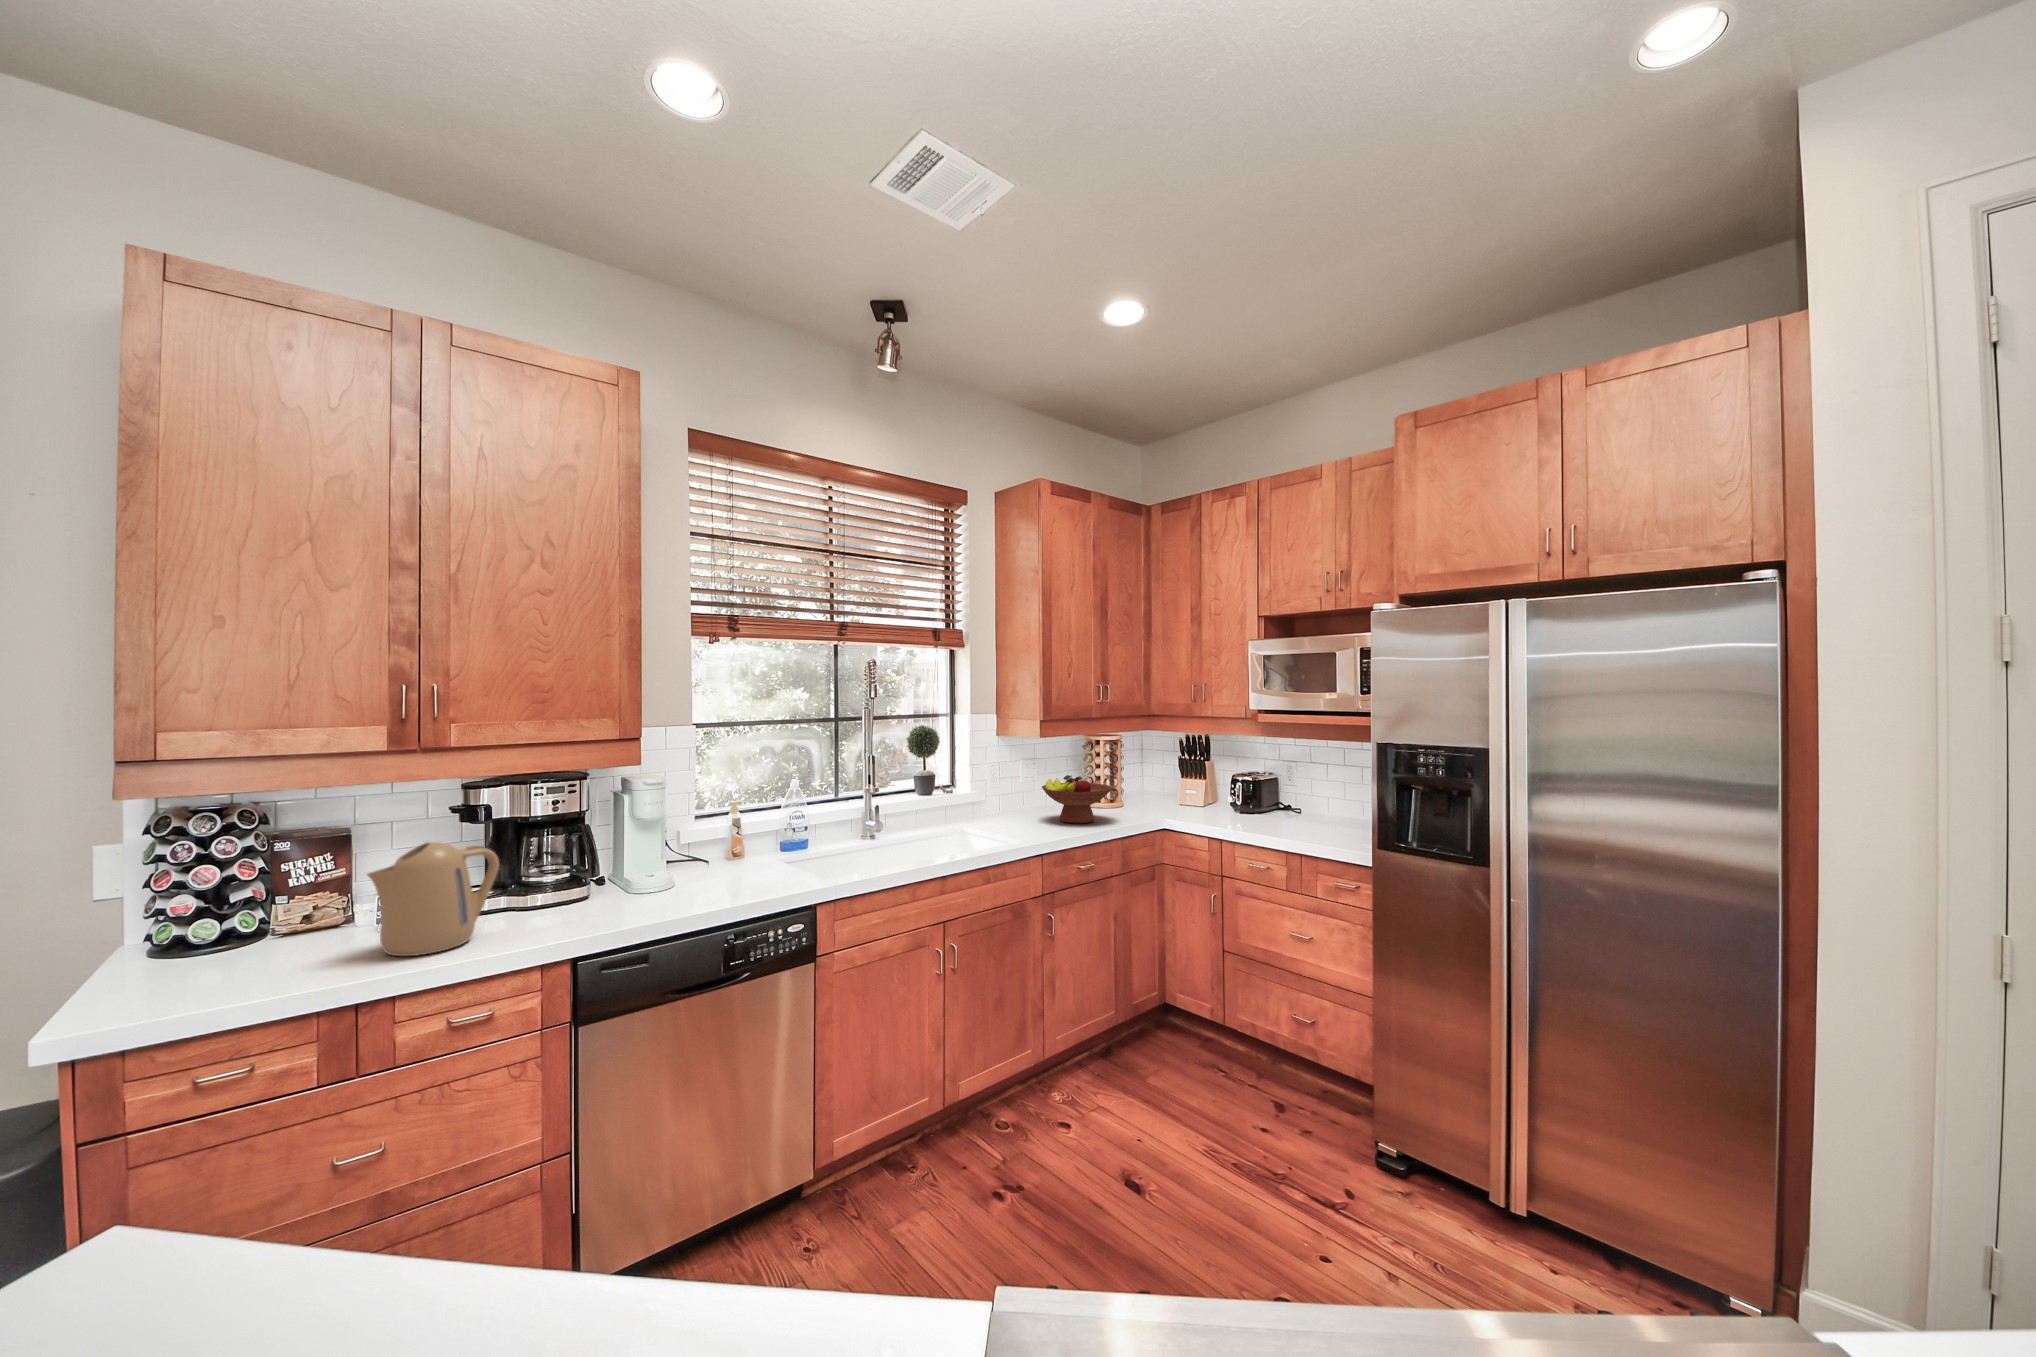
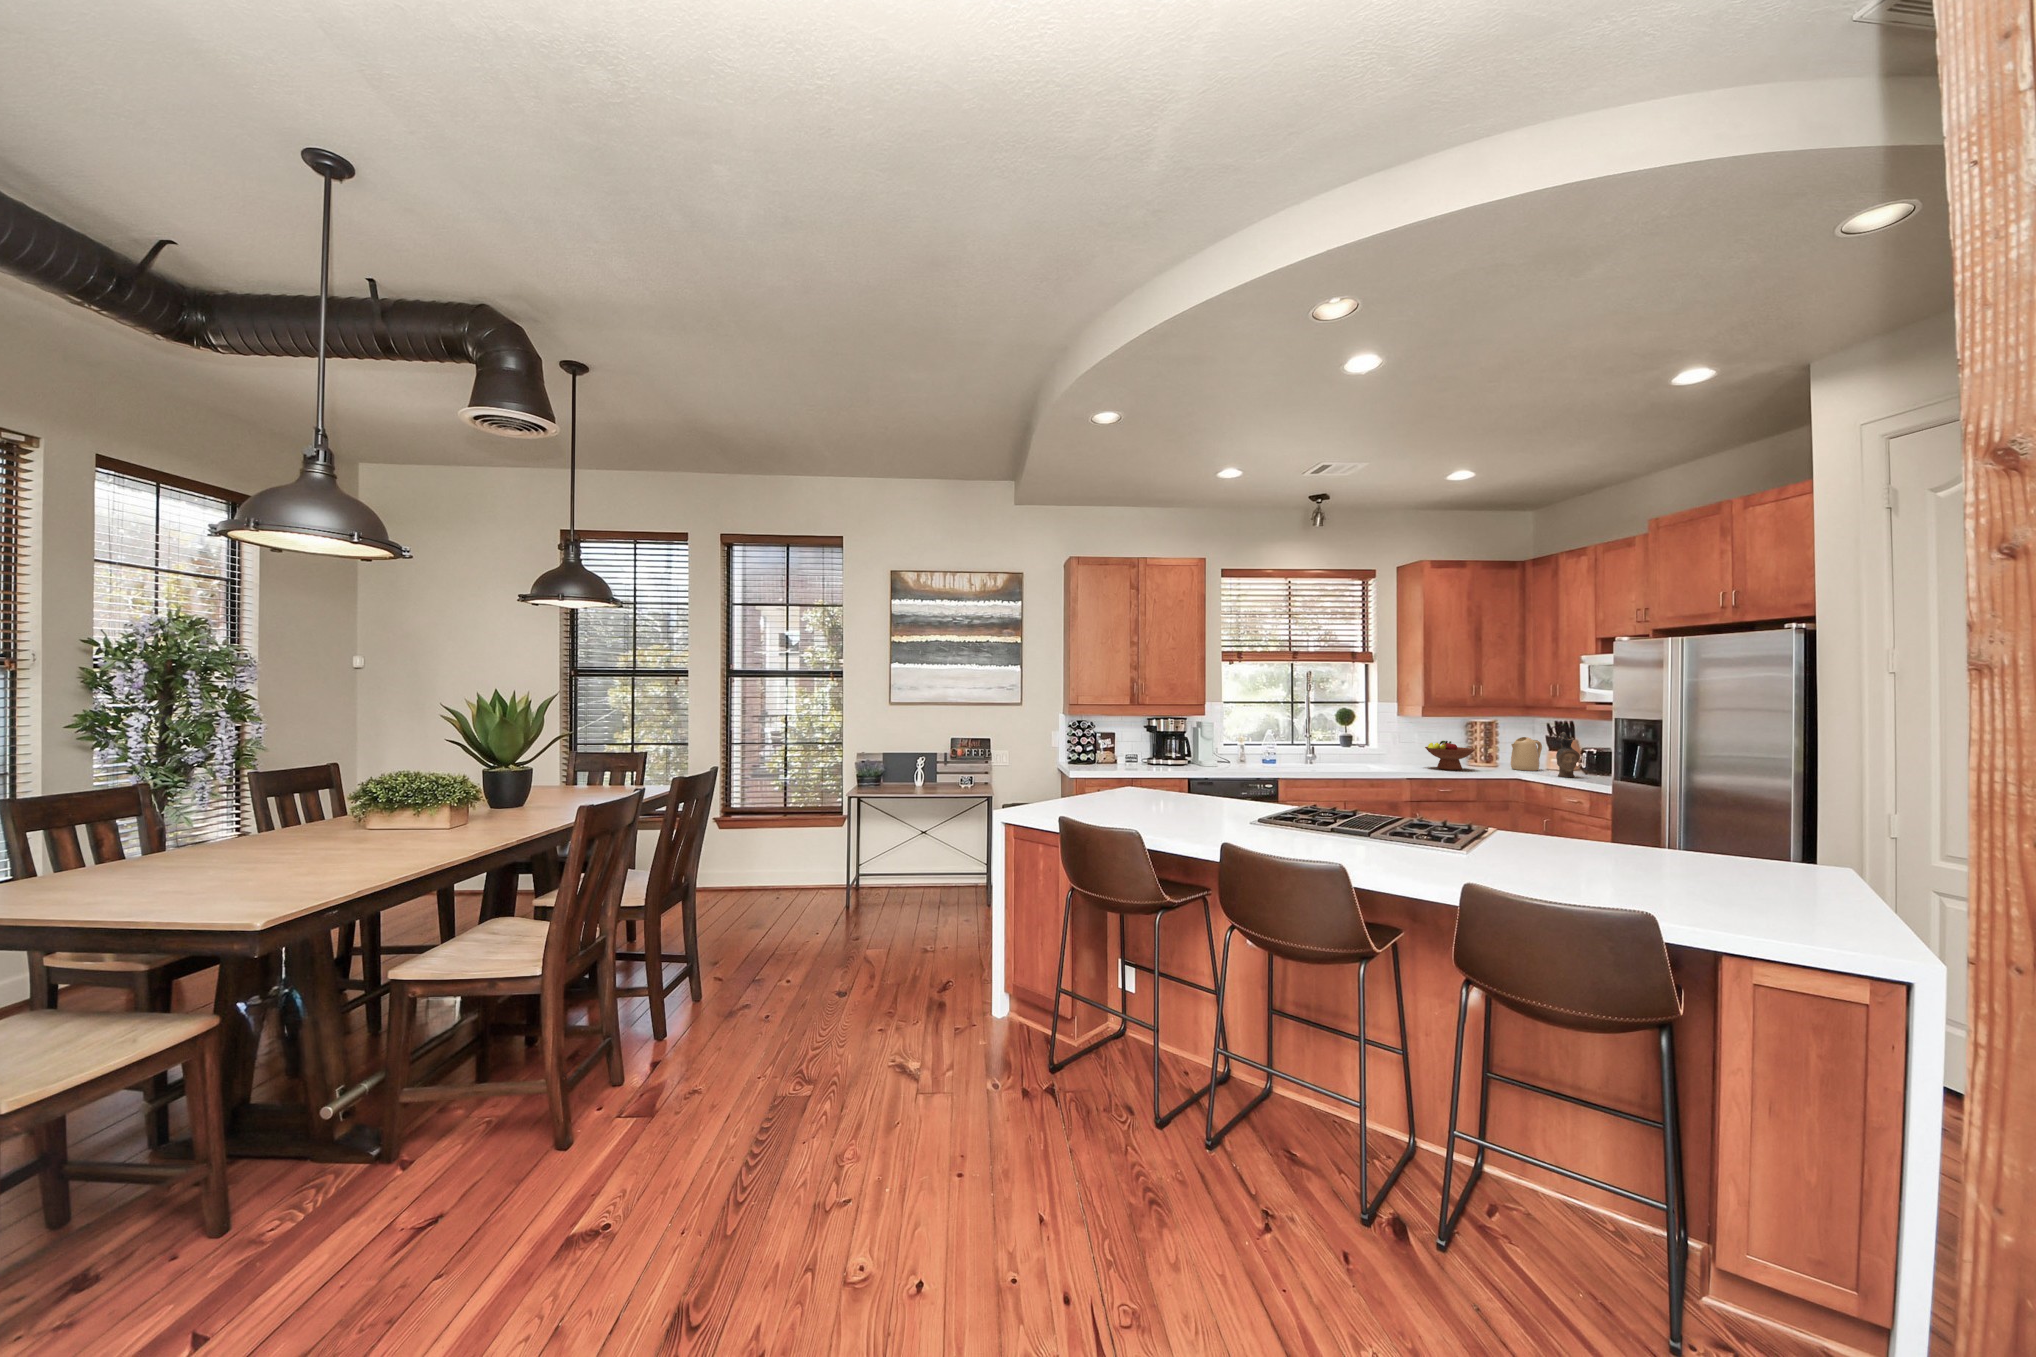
ceramic pitcher: none [1216,753,1246,822] -> present [1556,732,1580,777]
kettle: present [367,842,499,956] -> present [1511,737,1542,771]

